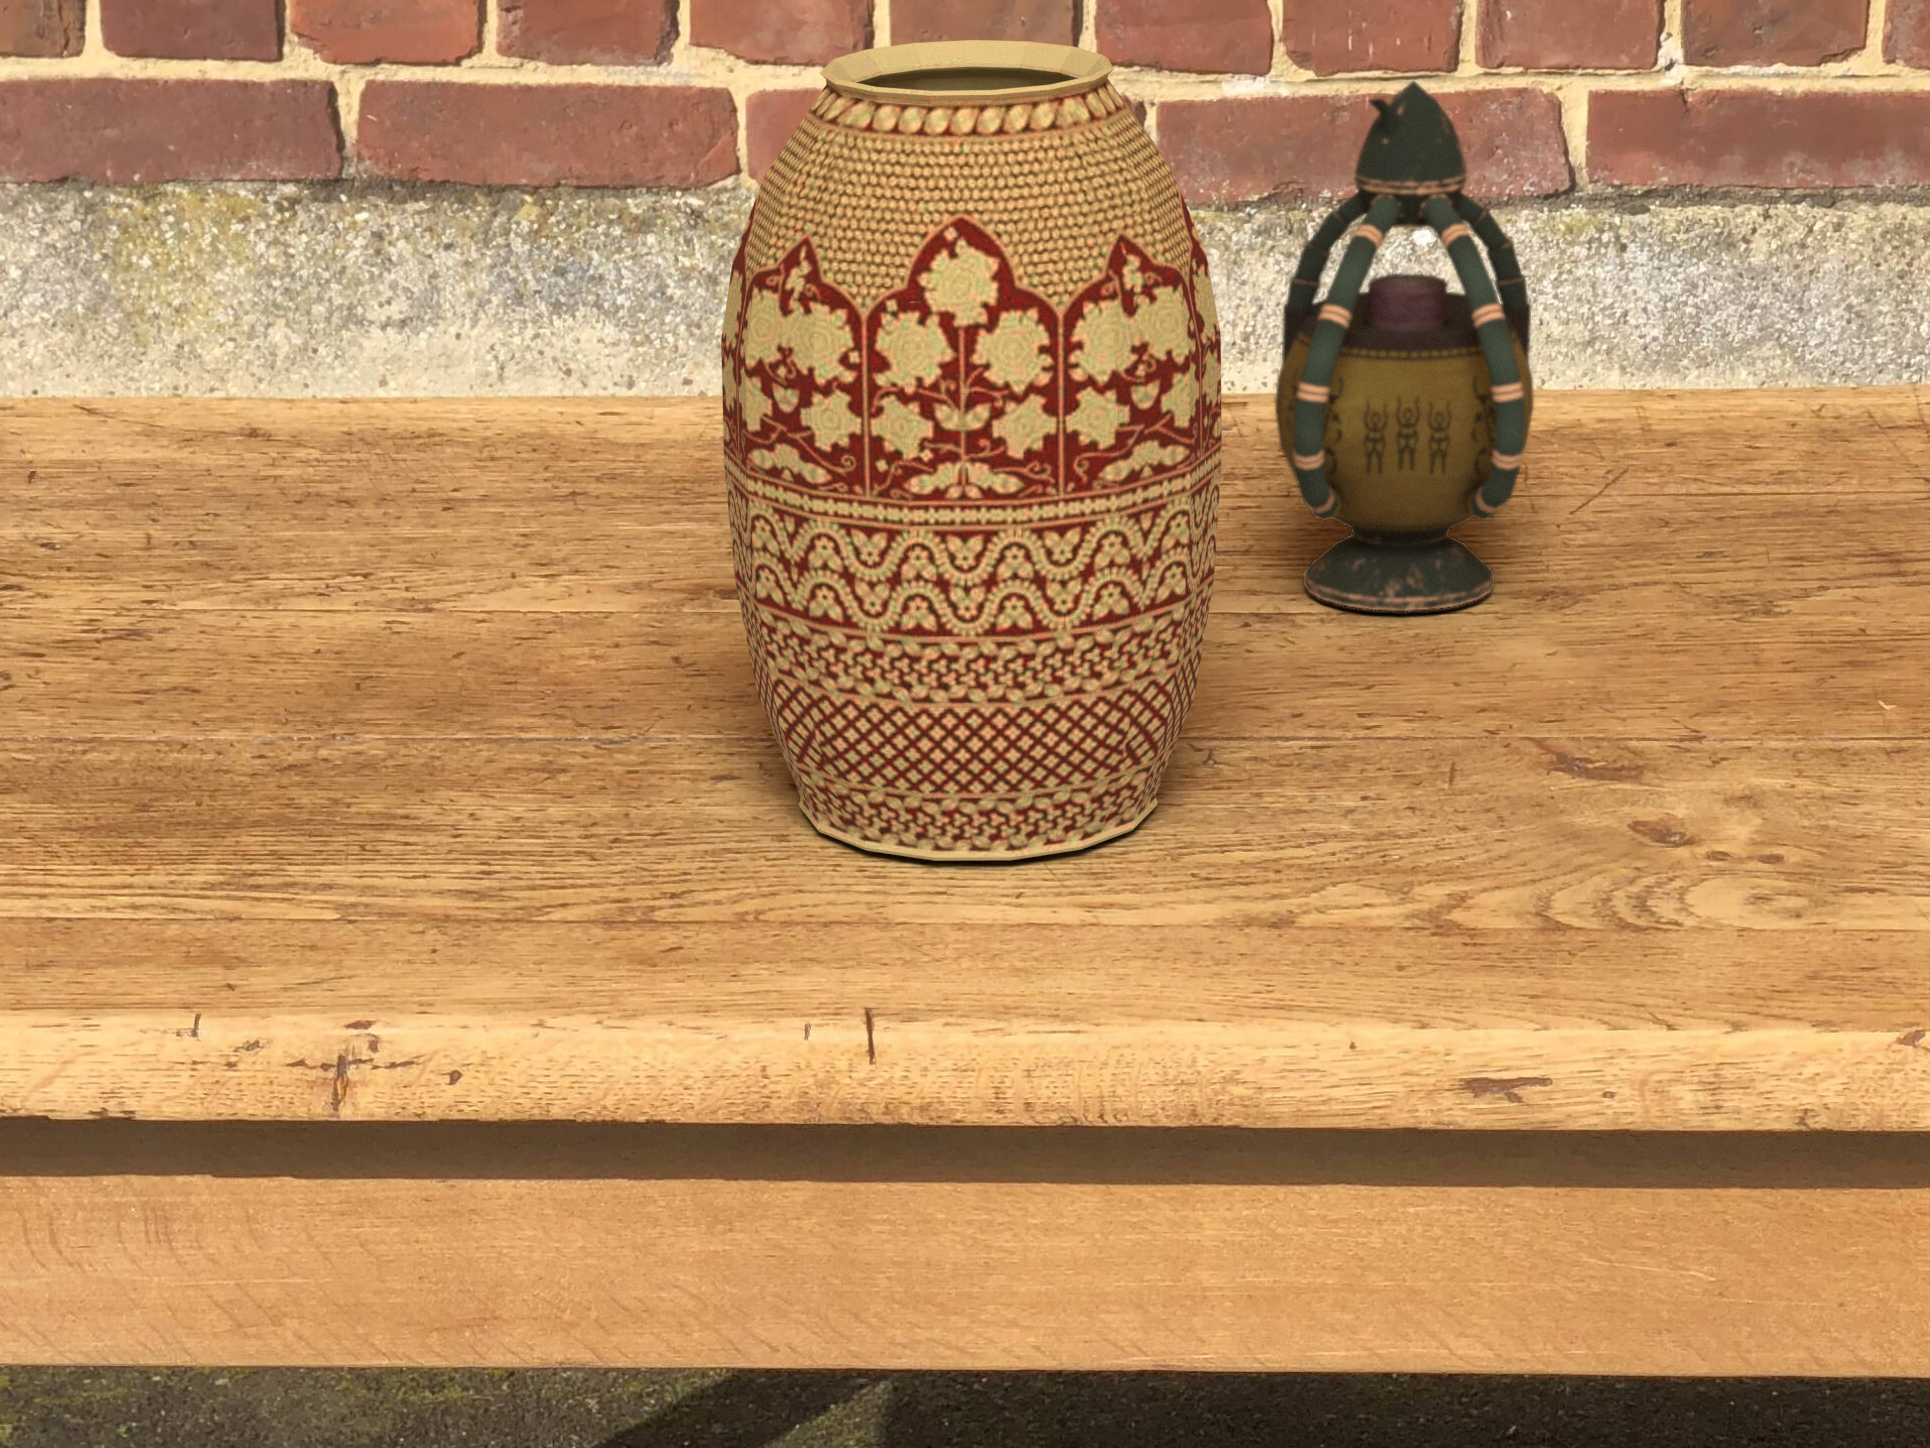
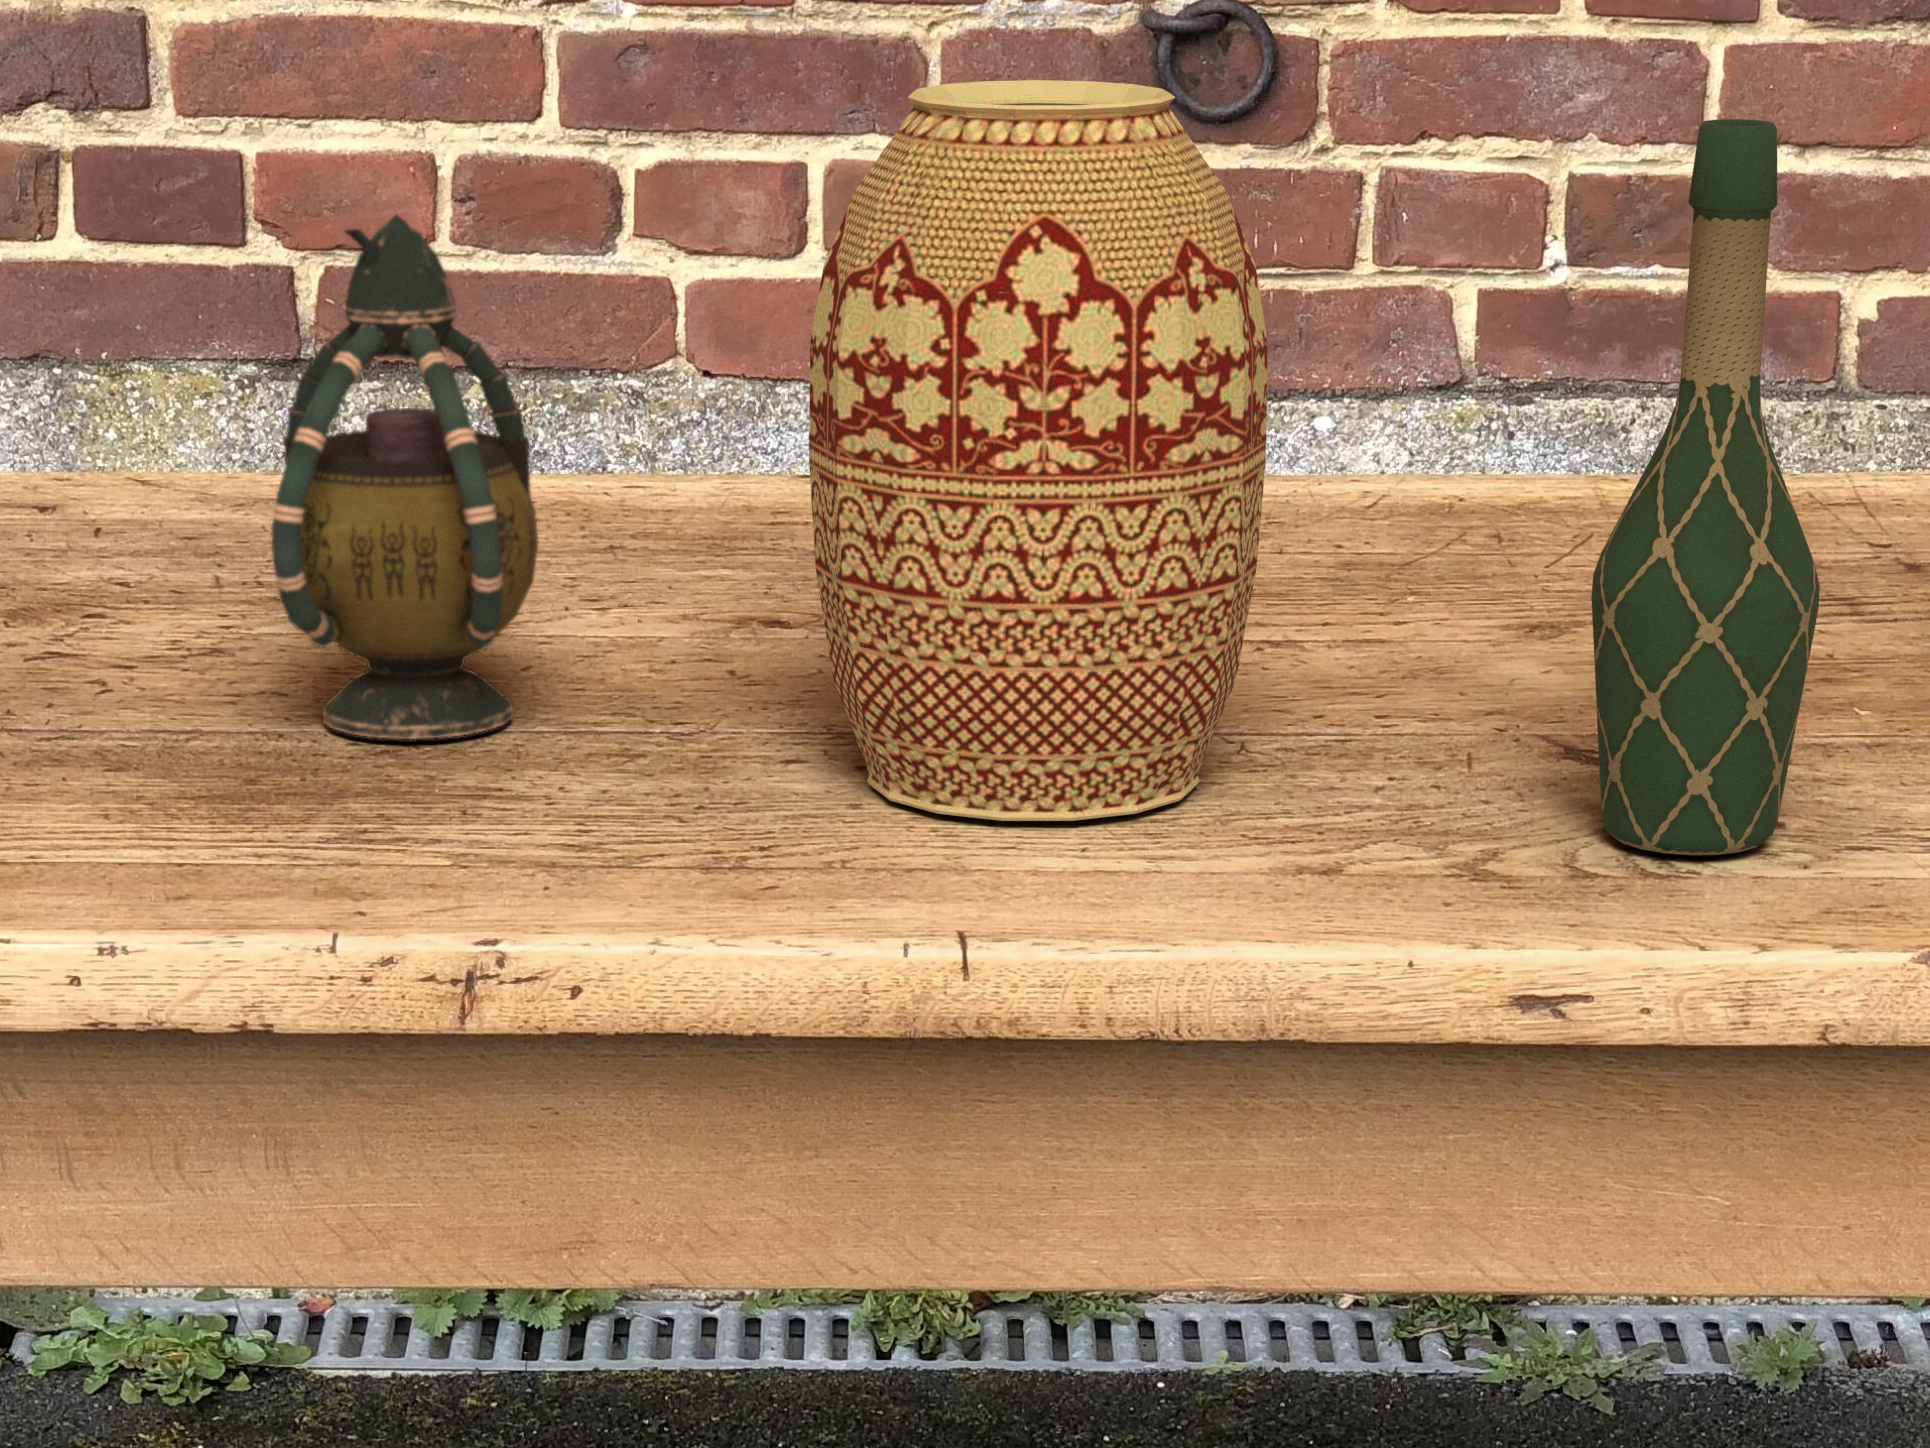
teapot: present [1275,81,1534,611] -> present [272,214,538,739]
wine bottle: none [1571,101,1819,905] -> present [1591,119,1820,855]

